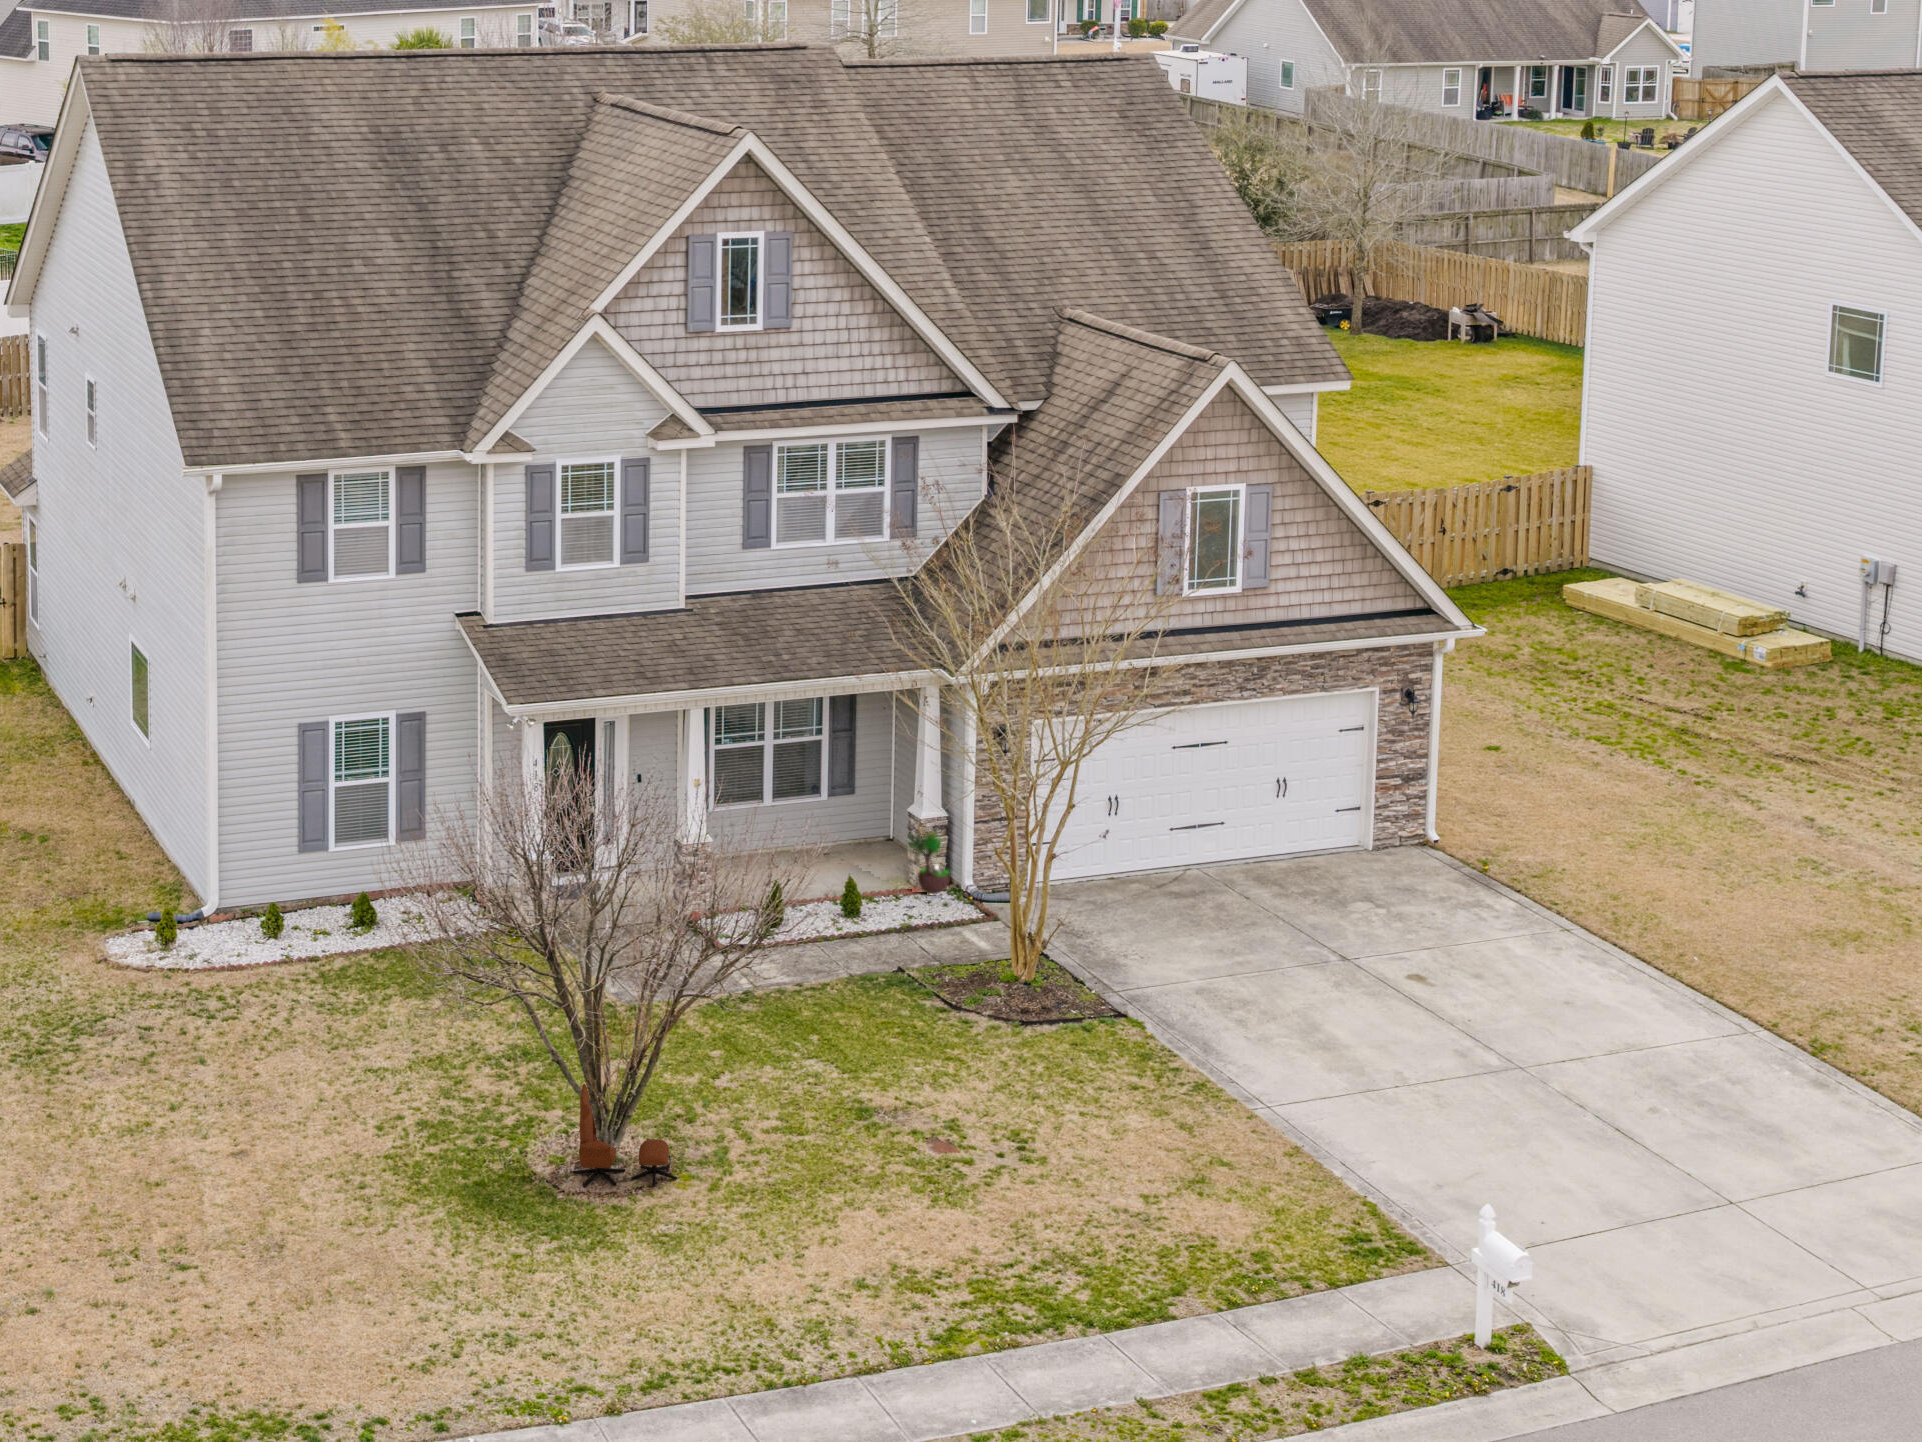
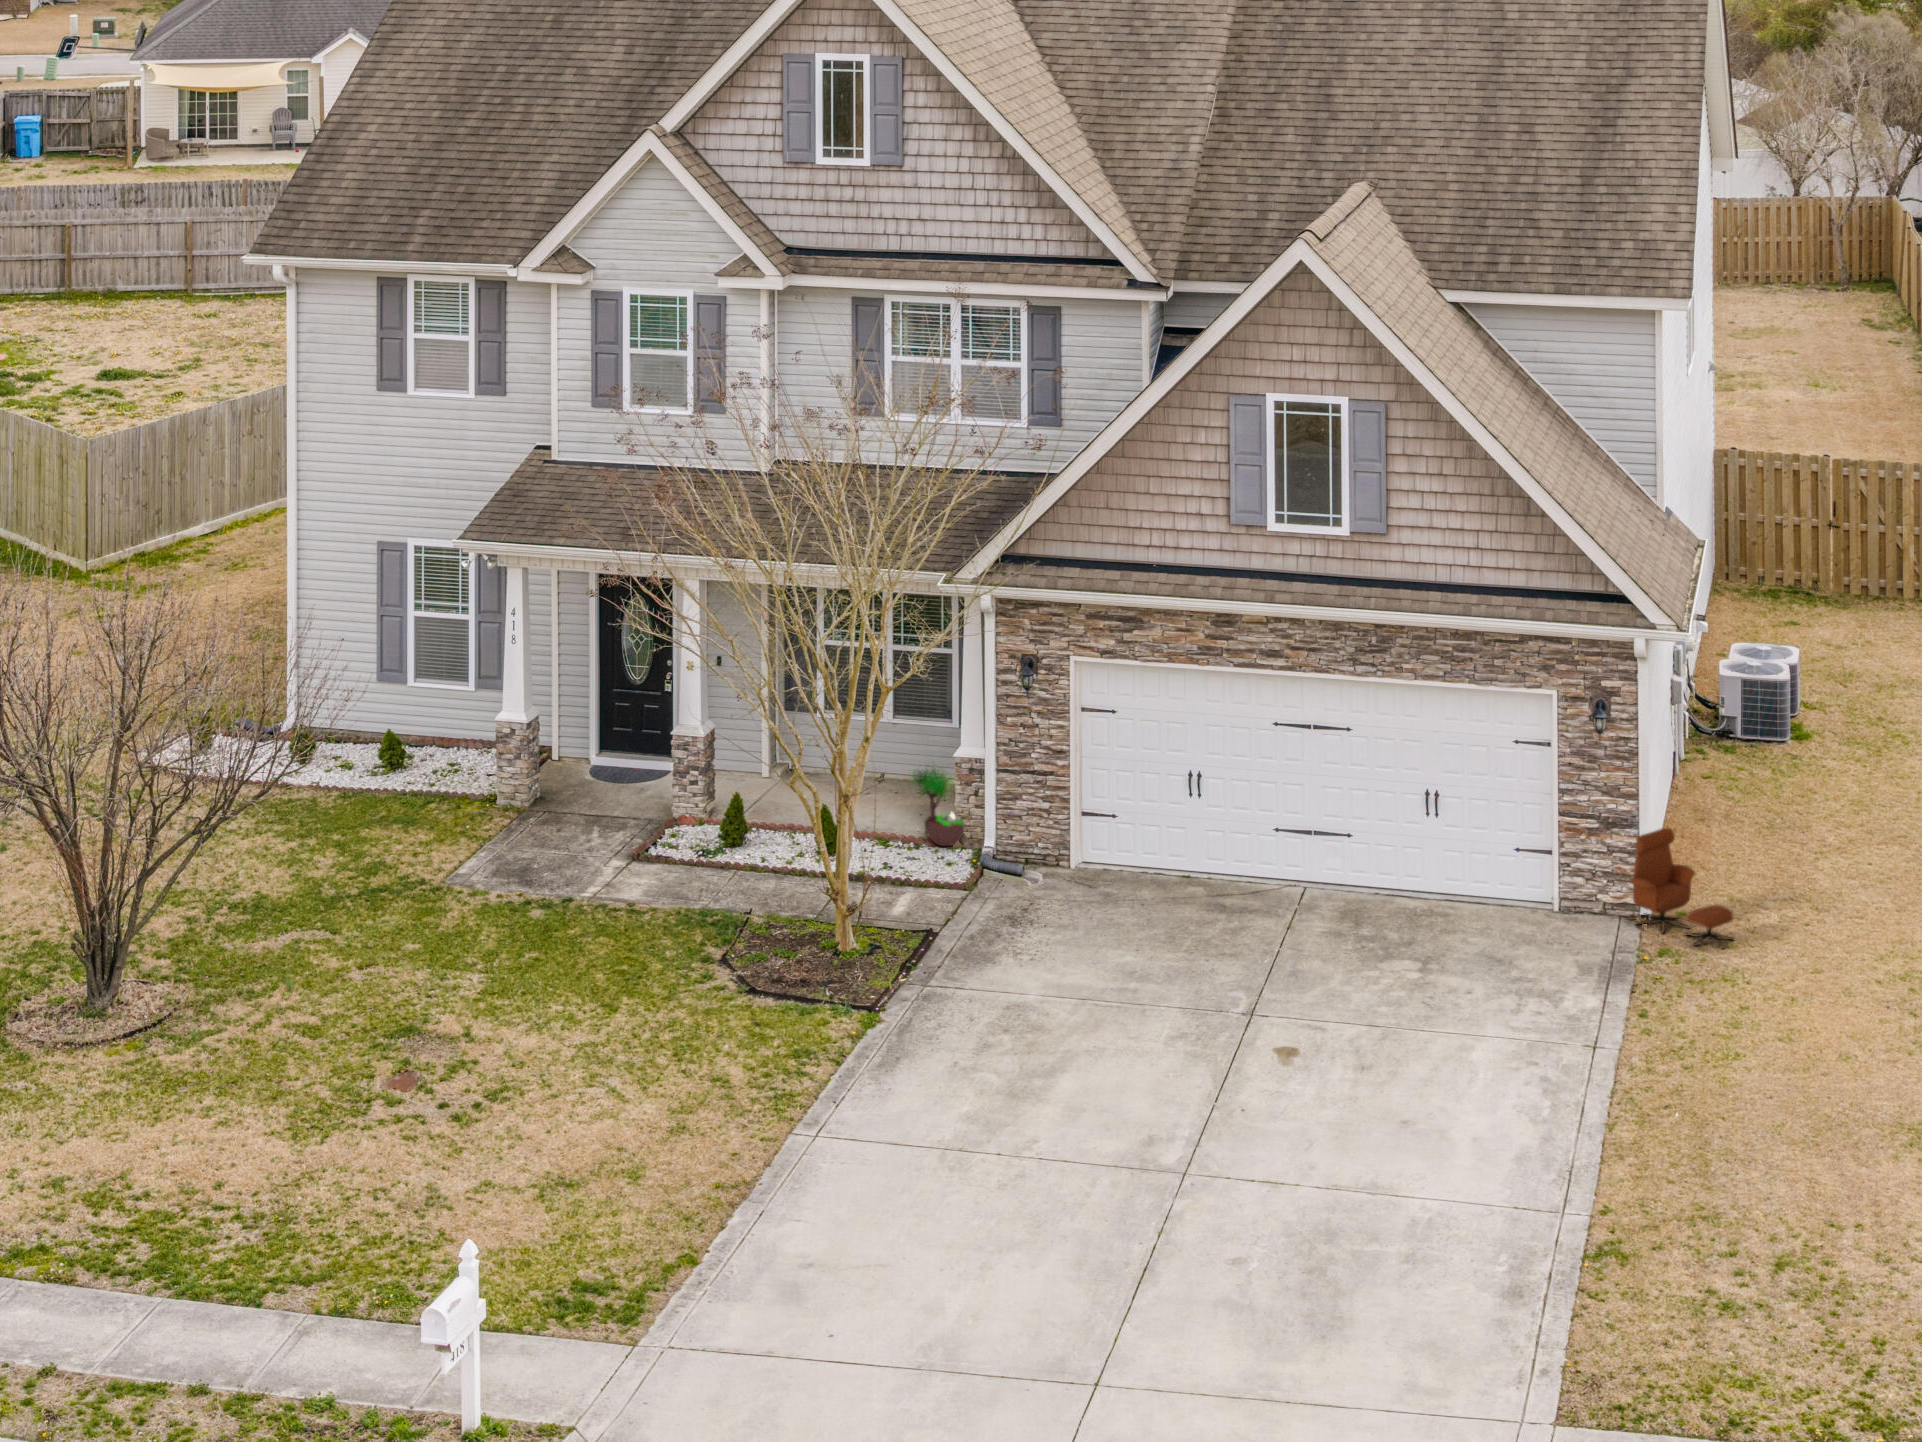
lounge chair: present [573,1084,677,1187] -> present [1629,828,1734,949]

